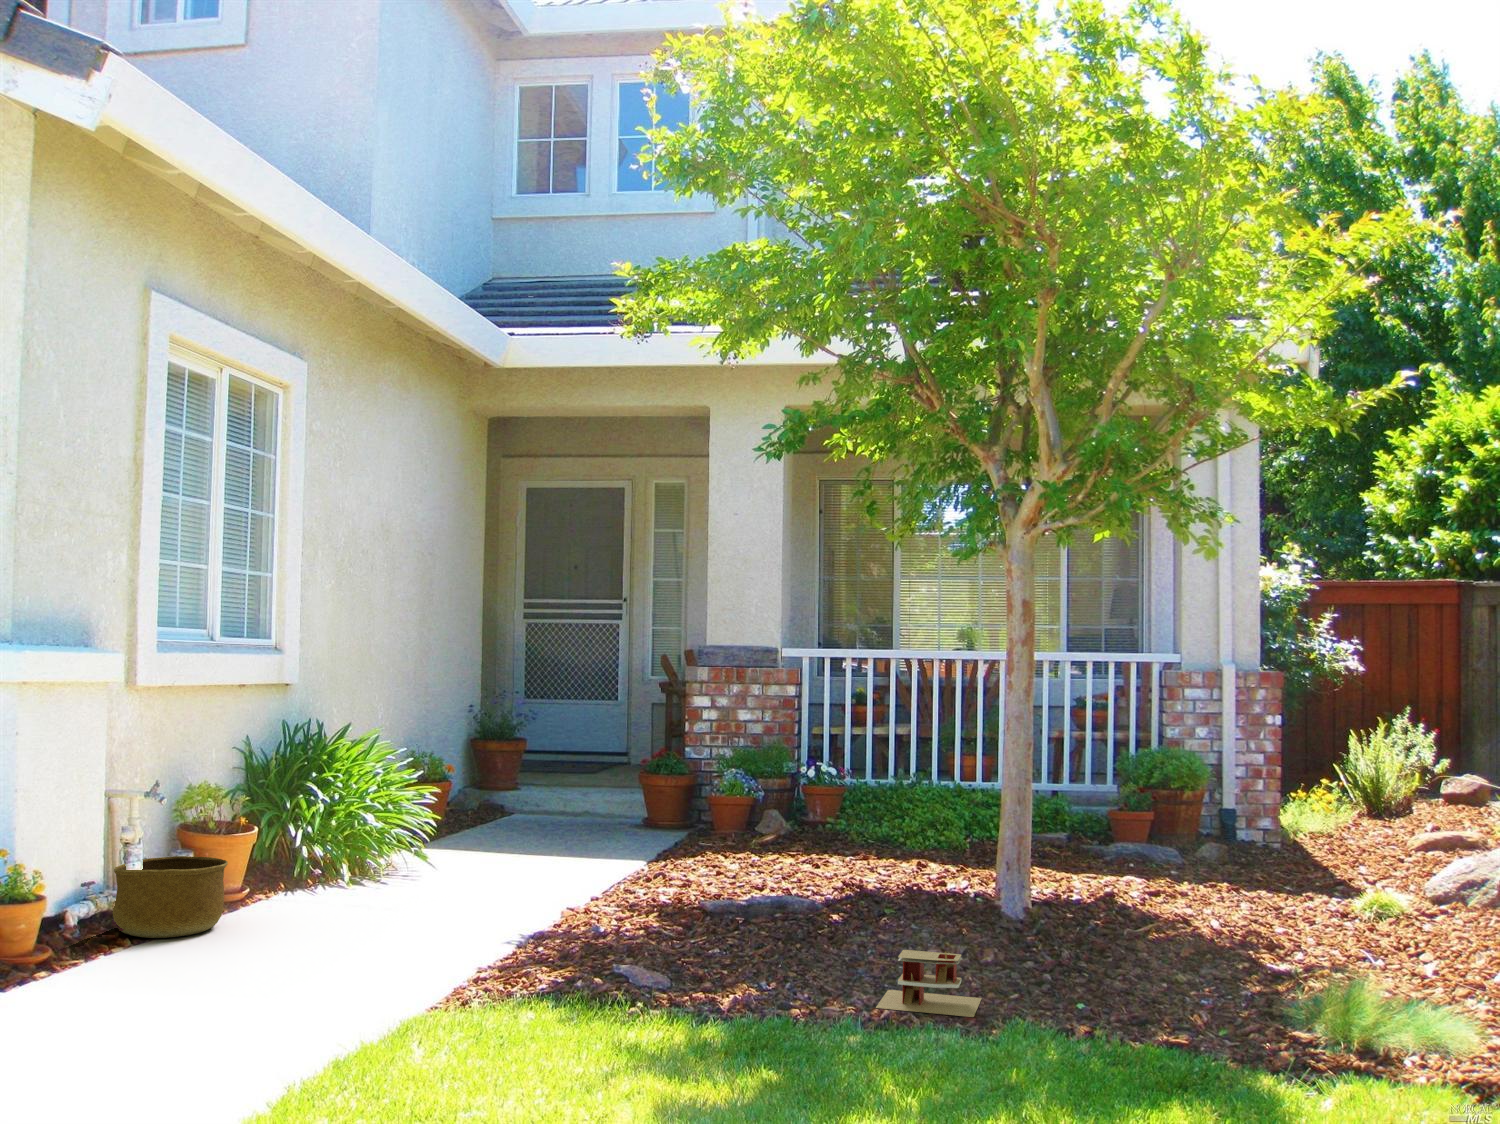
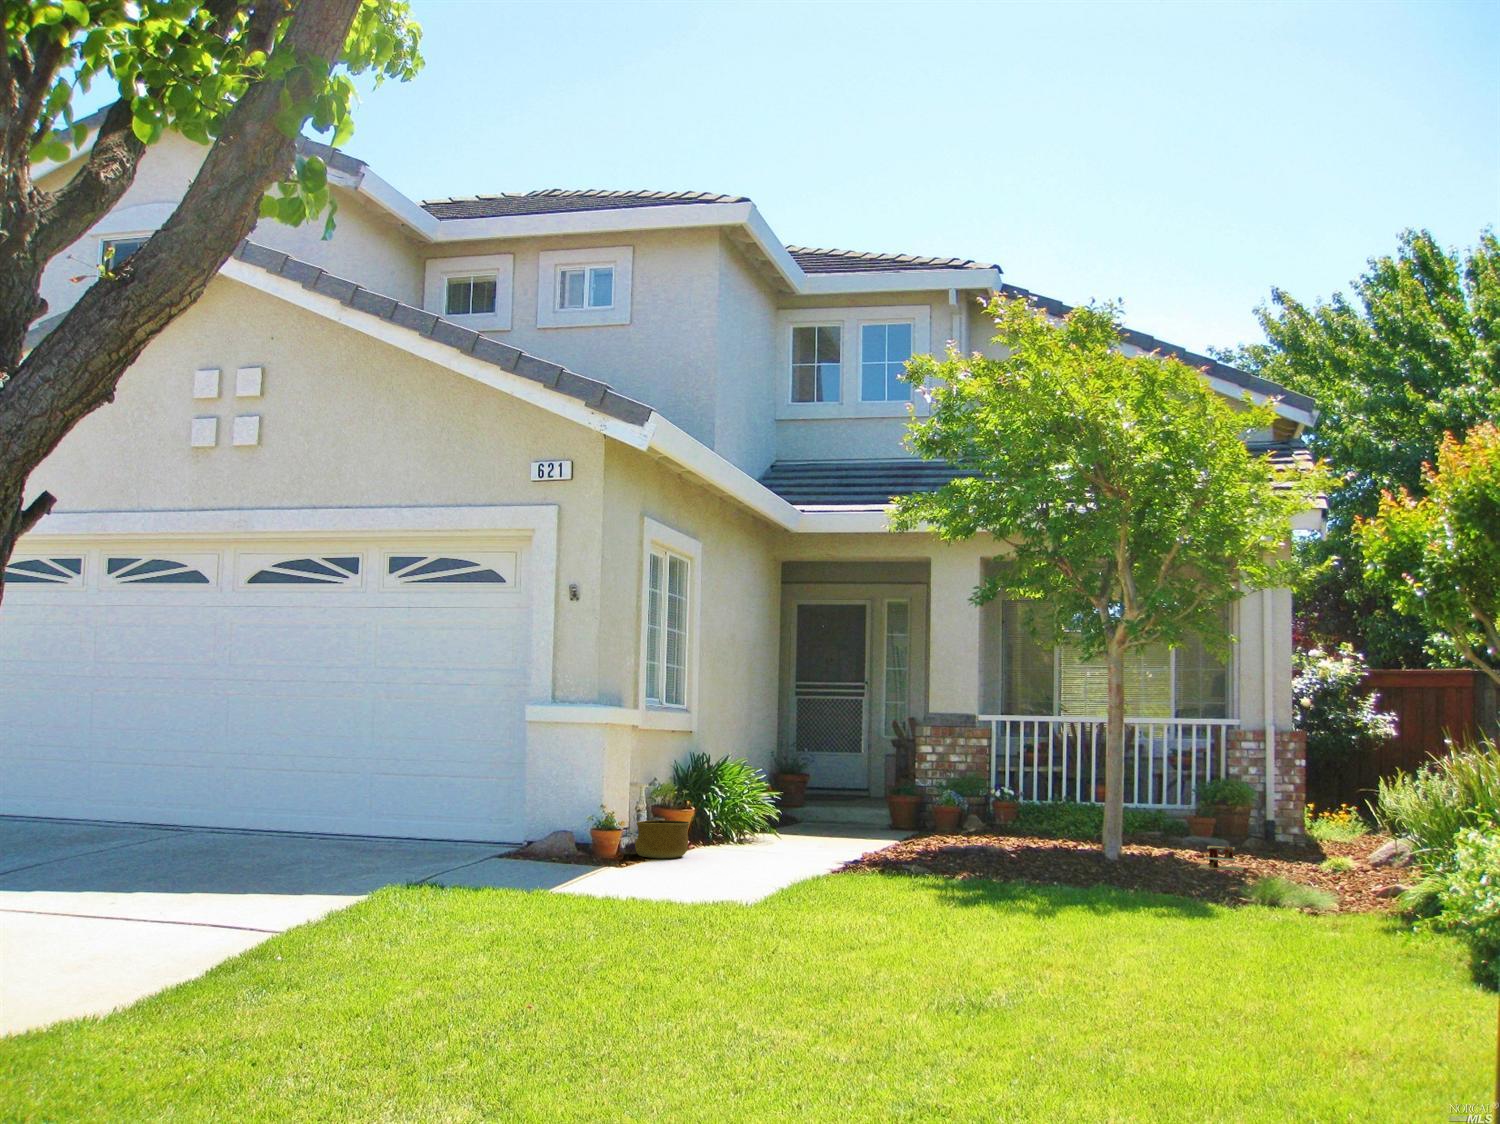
toy house: present [876,950,982,1017] -> present [1198,846,1244,871]

